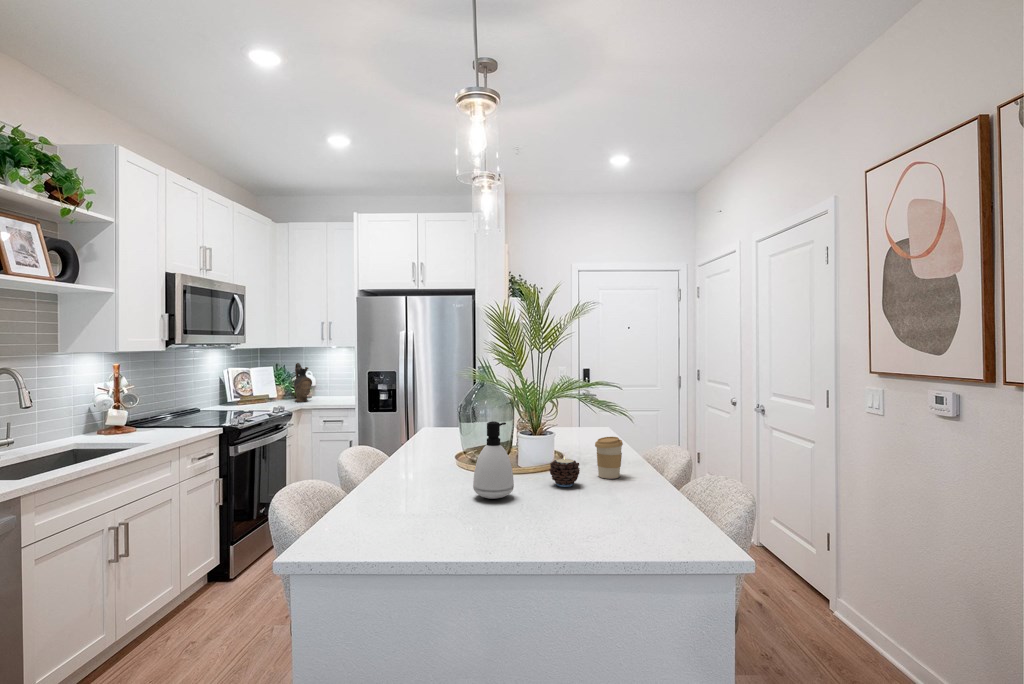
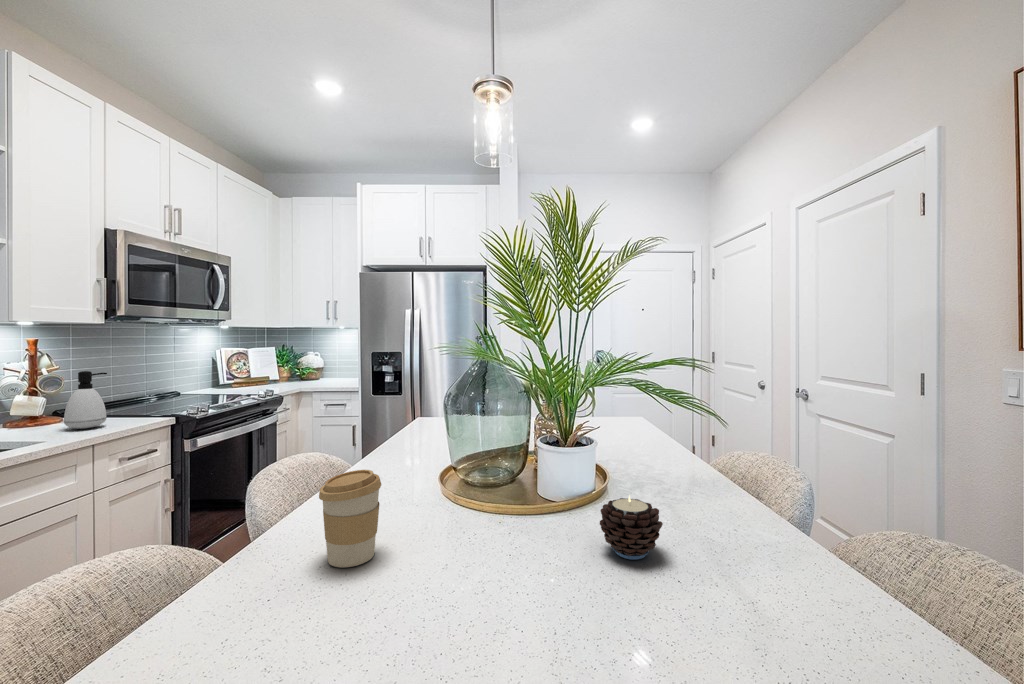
ceramic pitcher: present [294,363,312,402] -> none [293,343,313,385]
soap dispenser: present [473,421,514,499] -> present [64,371,107,429]
coffee cup: present [595,437,623,479] -> present [319,470,381,567]

